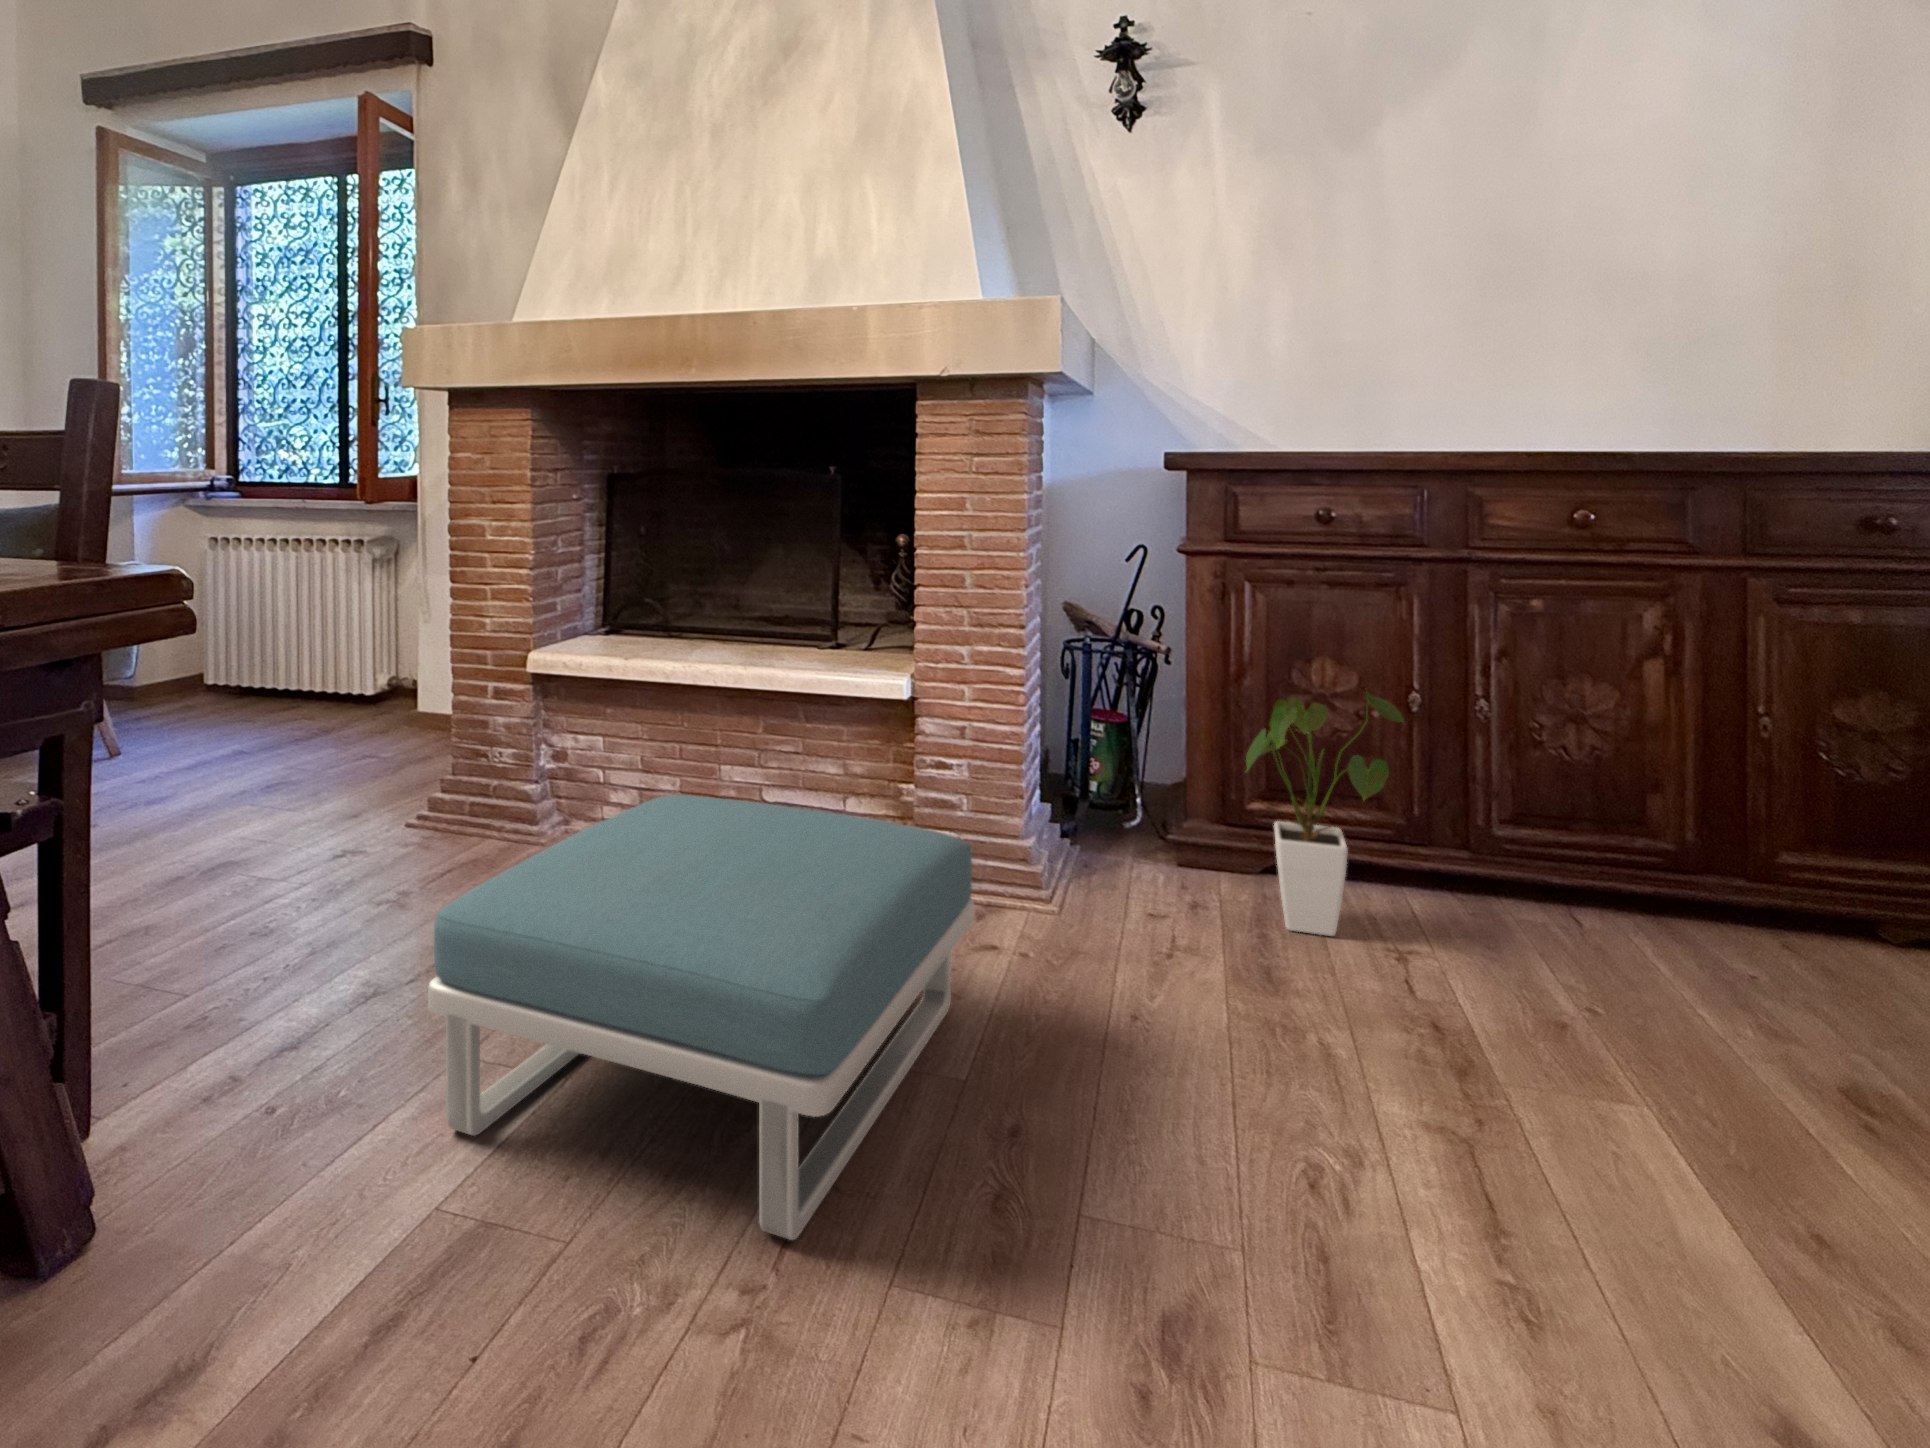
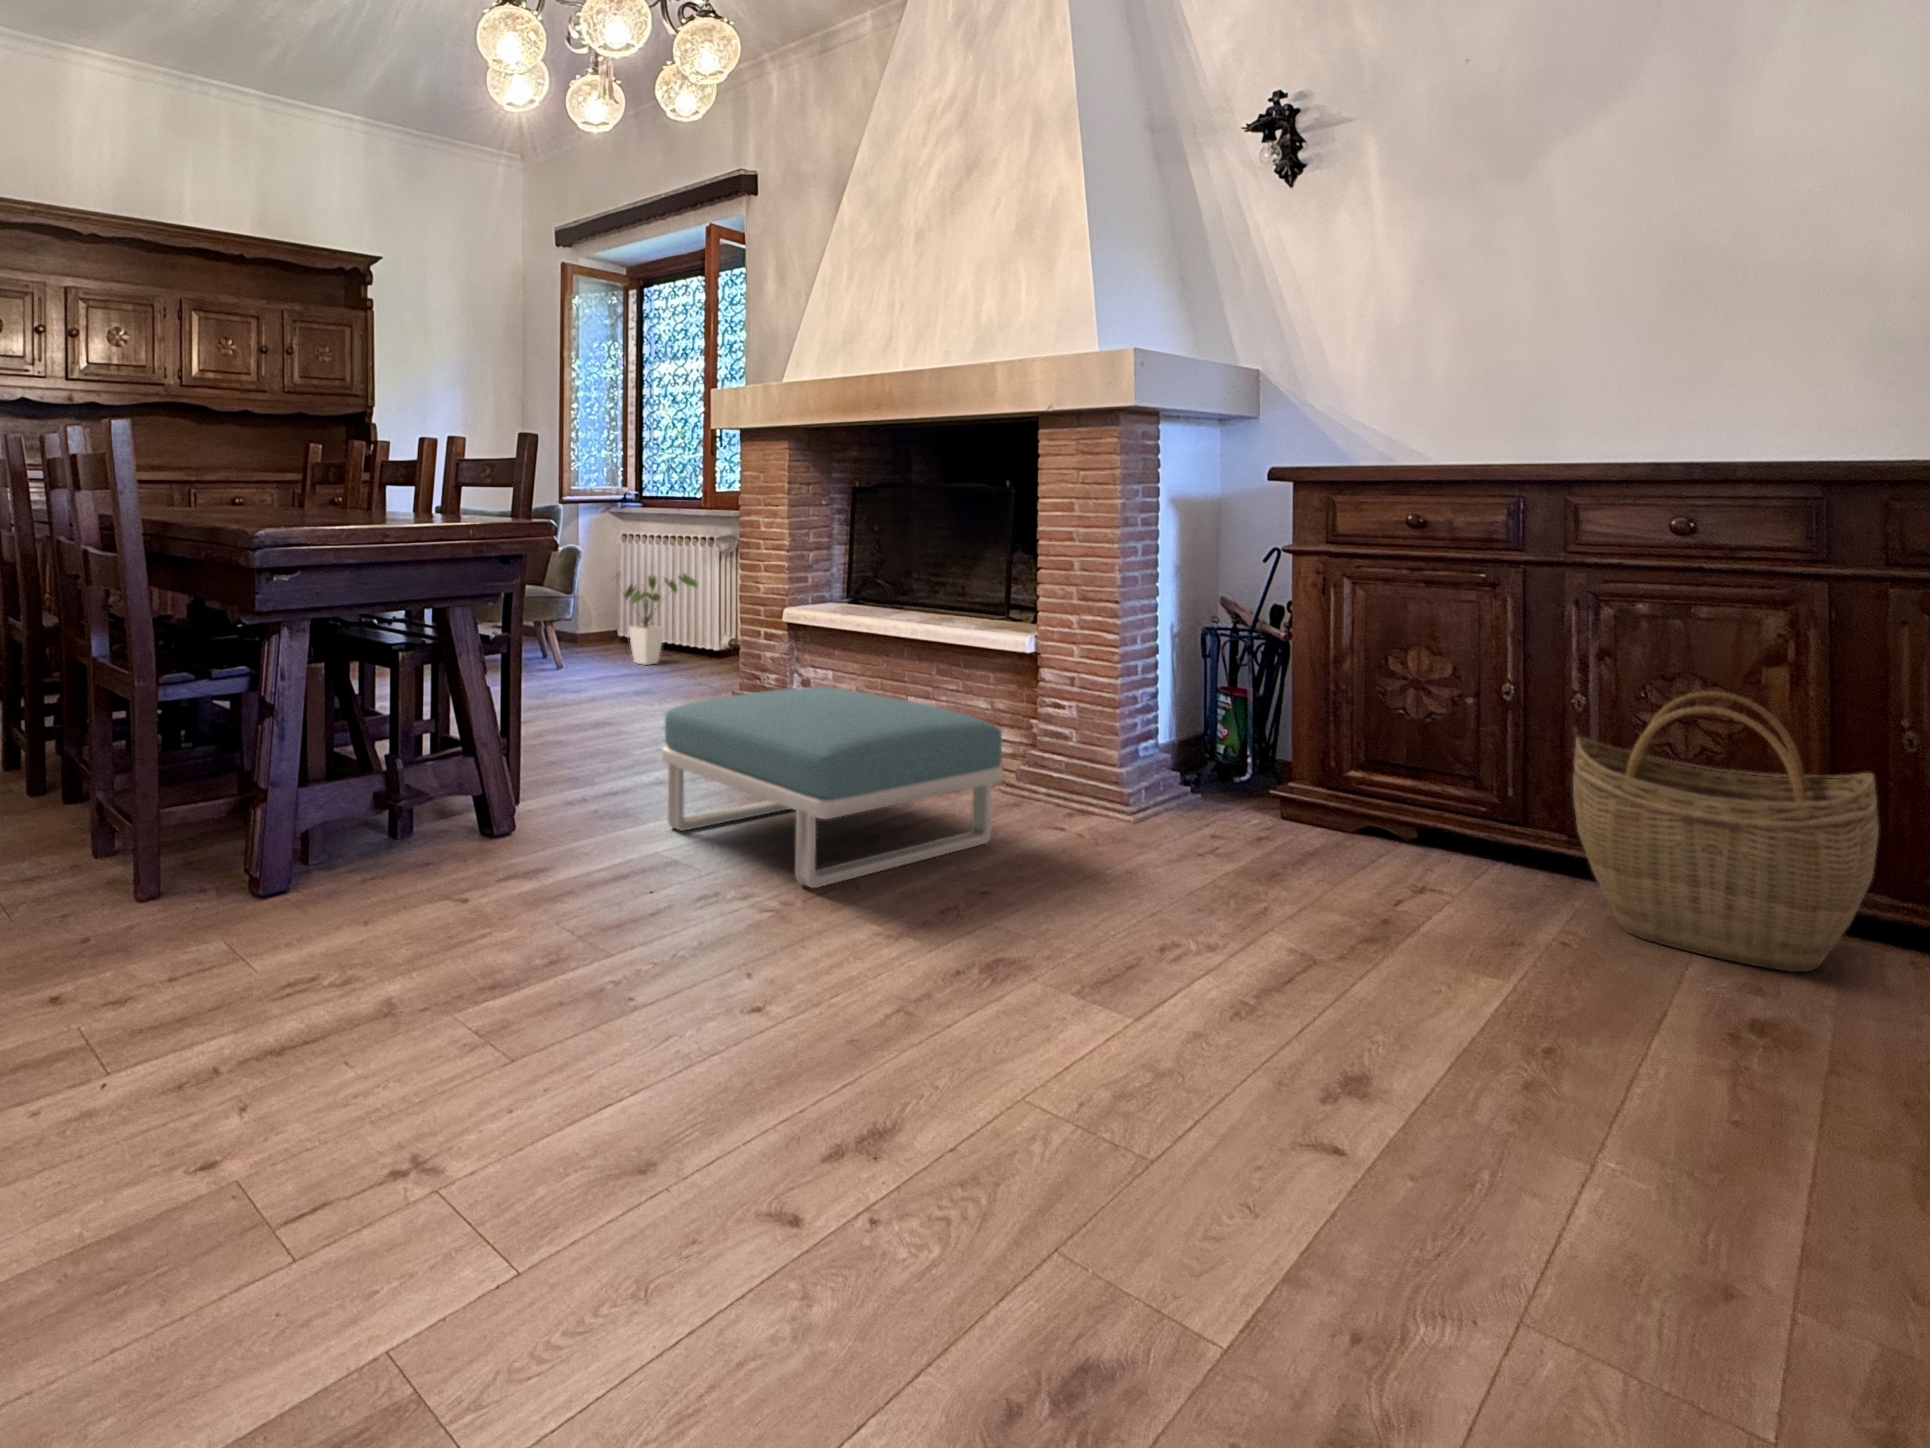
house plant: present [1246,693,1404,936] -> present [618,574,697,665]
woven basket: none [1528,694,1819,992] -> present [1573,691,1879,972]

